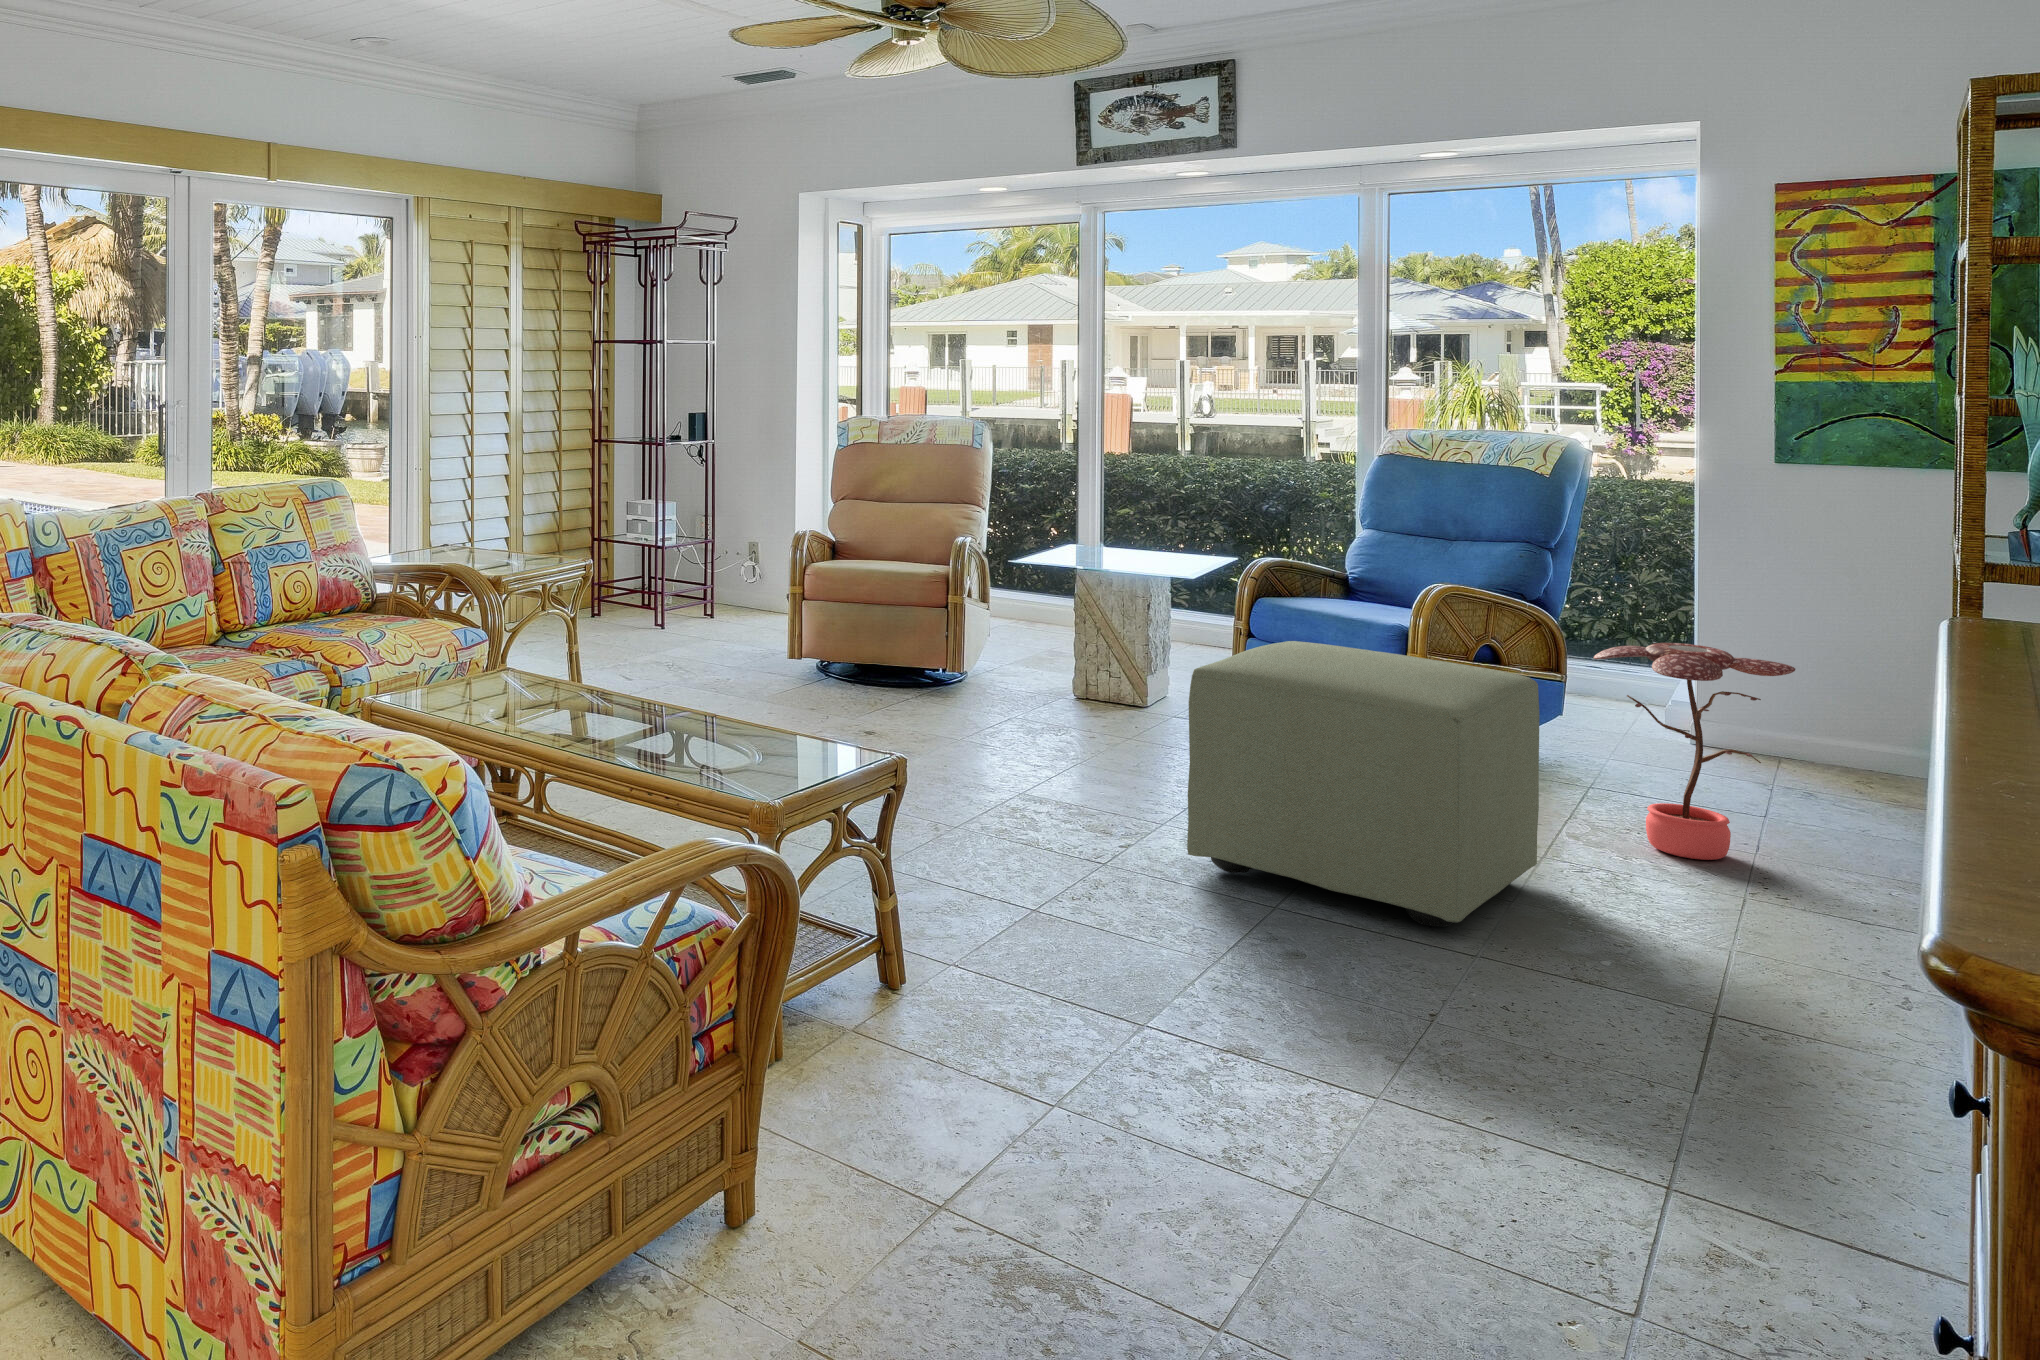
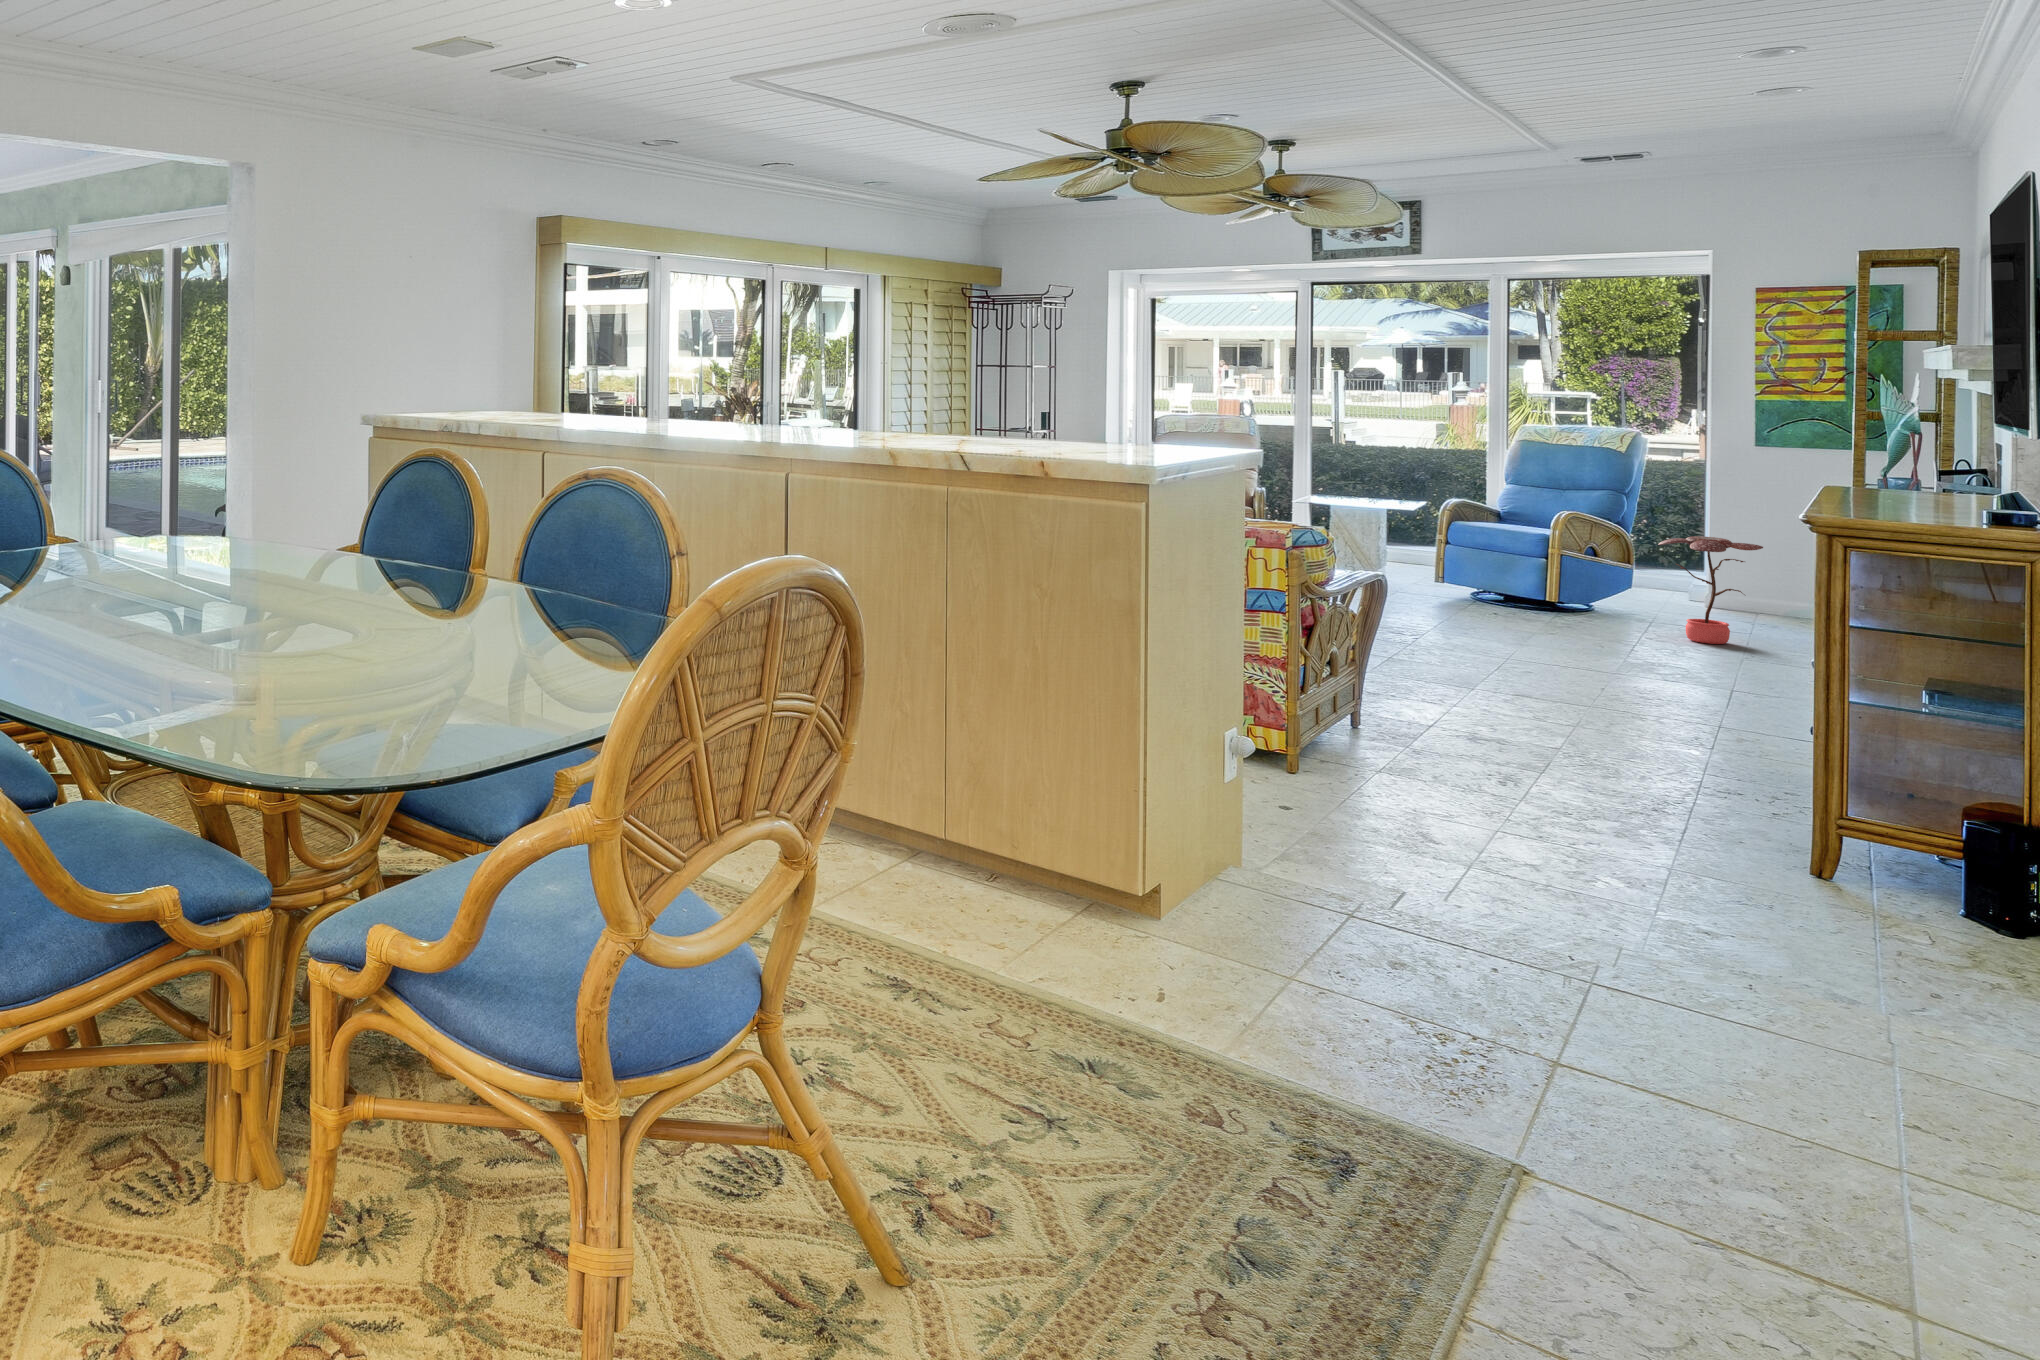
ottoman: present [1187,641,1540,927] -> none [1456,536,1634,661]

